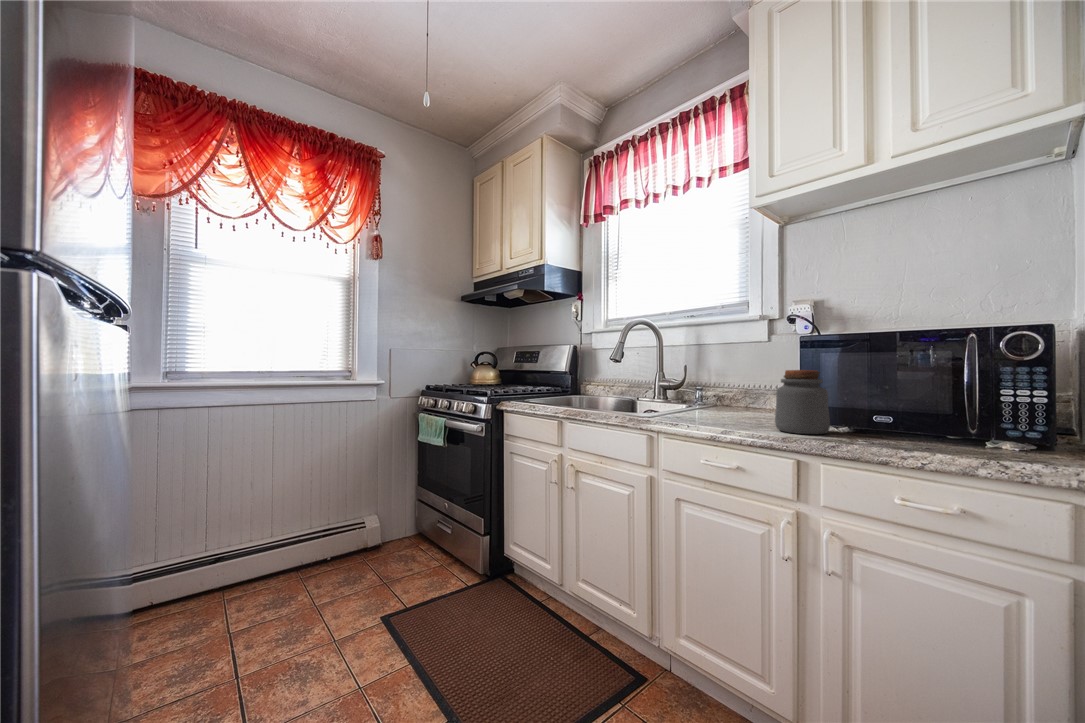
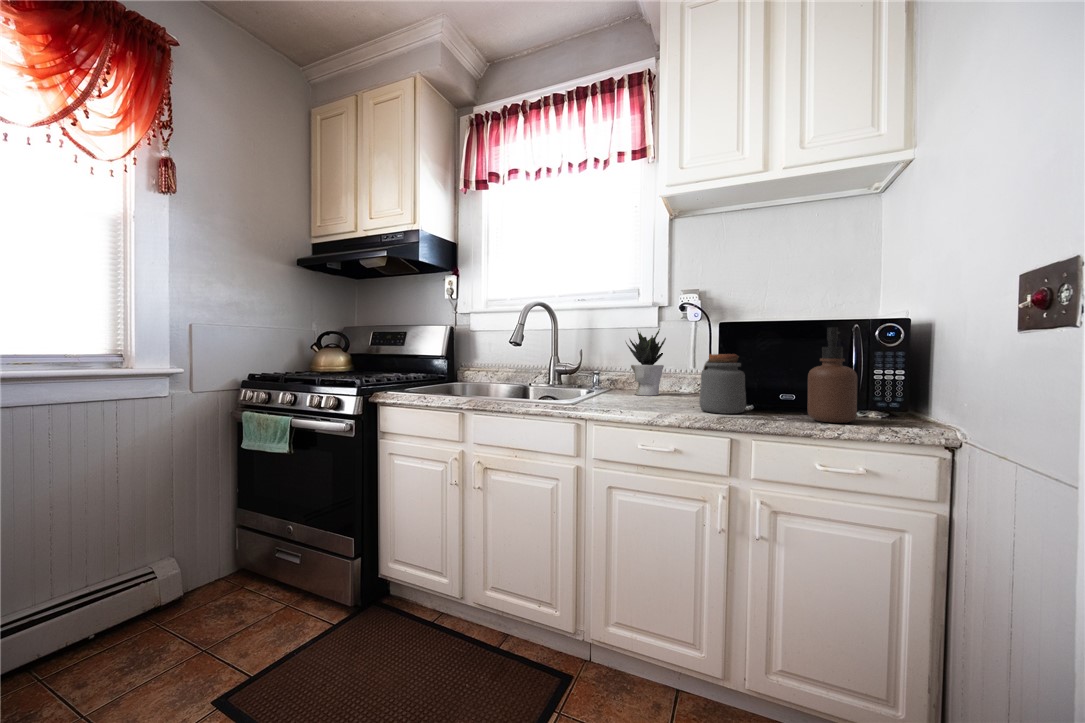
soap dispenser: none [893,339,959,452] -> present [807,327,857,423]
potted plant: none [731,342,784,414] -> present [626,329,666,396]

